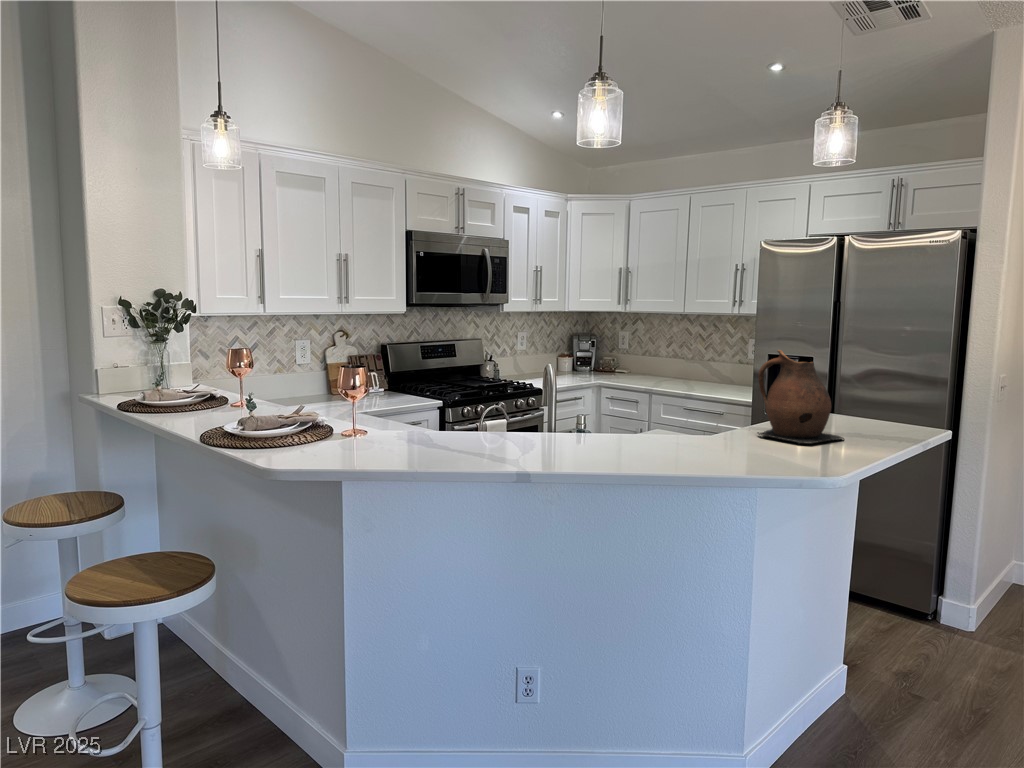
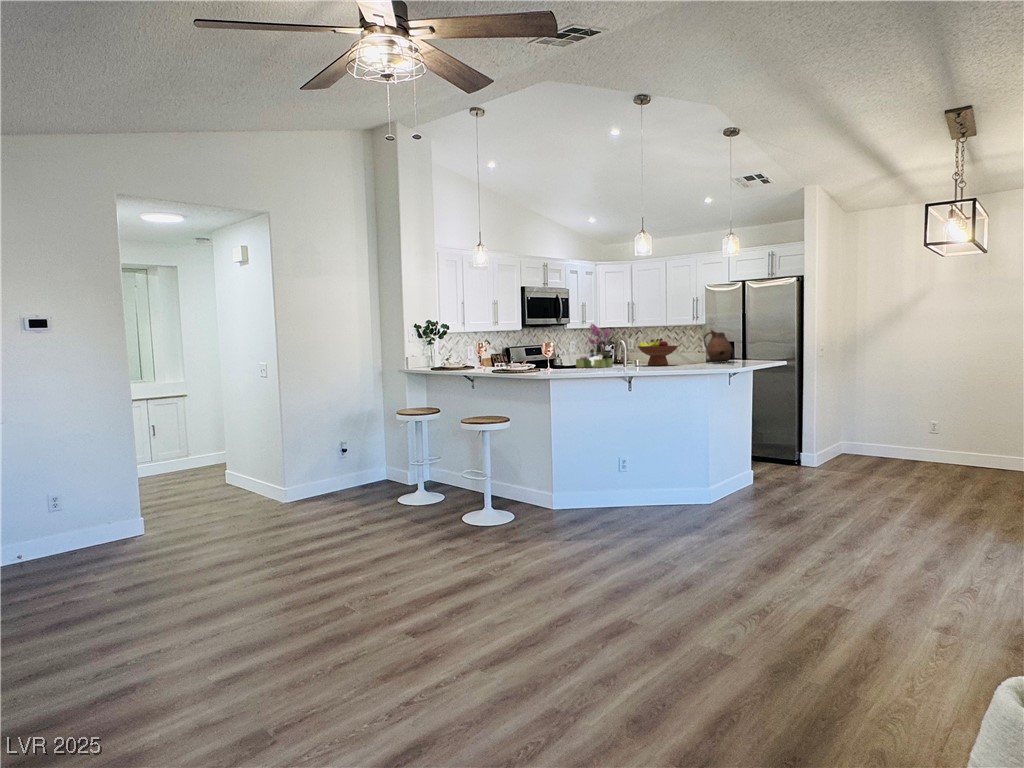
flower arrangement: none [410,326,512,459] -> present [576,324,613,368]
fruit bowl: none [580,379,692,454] -> present [638,338,678,366]

